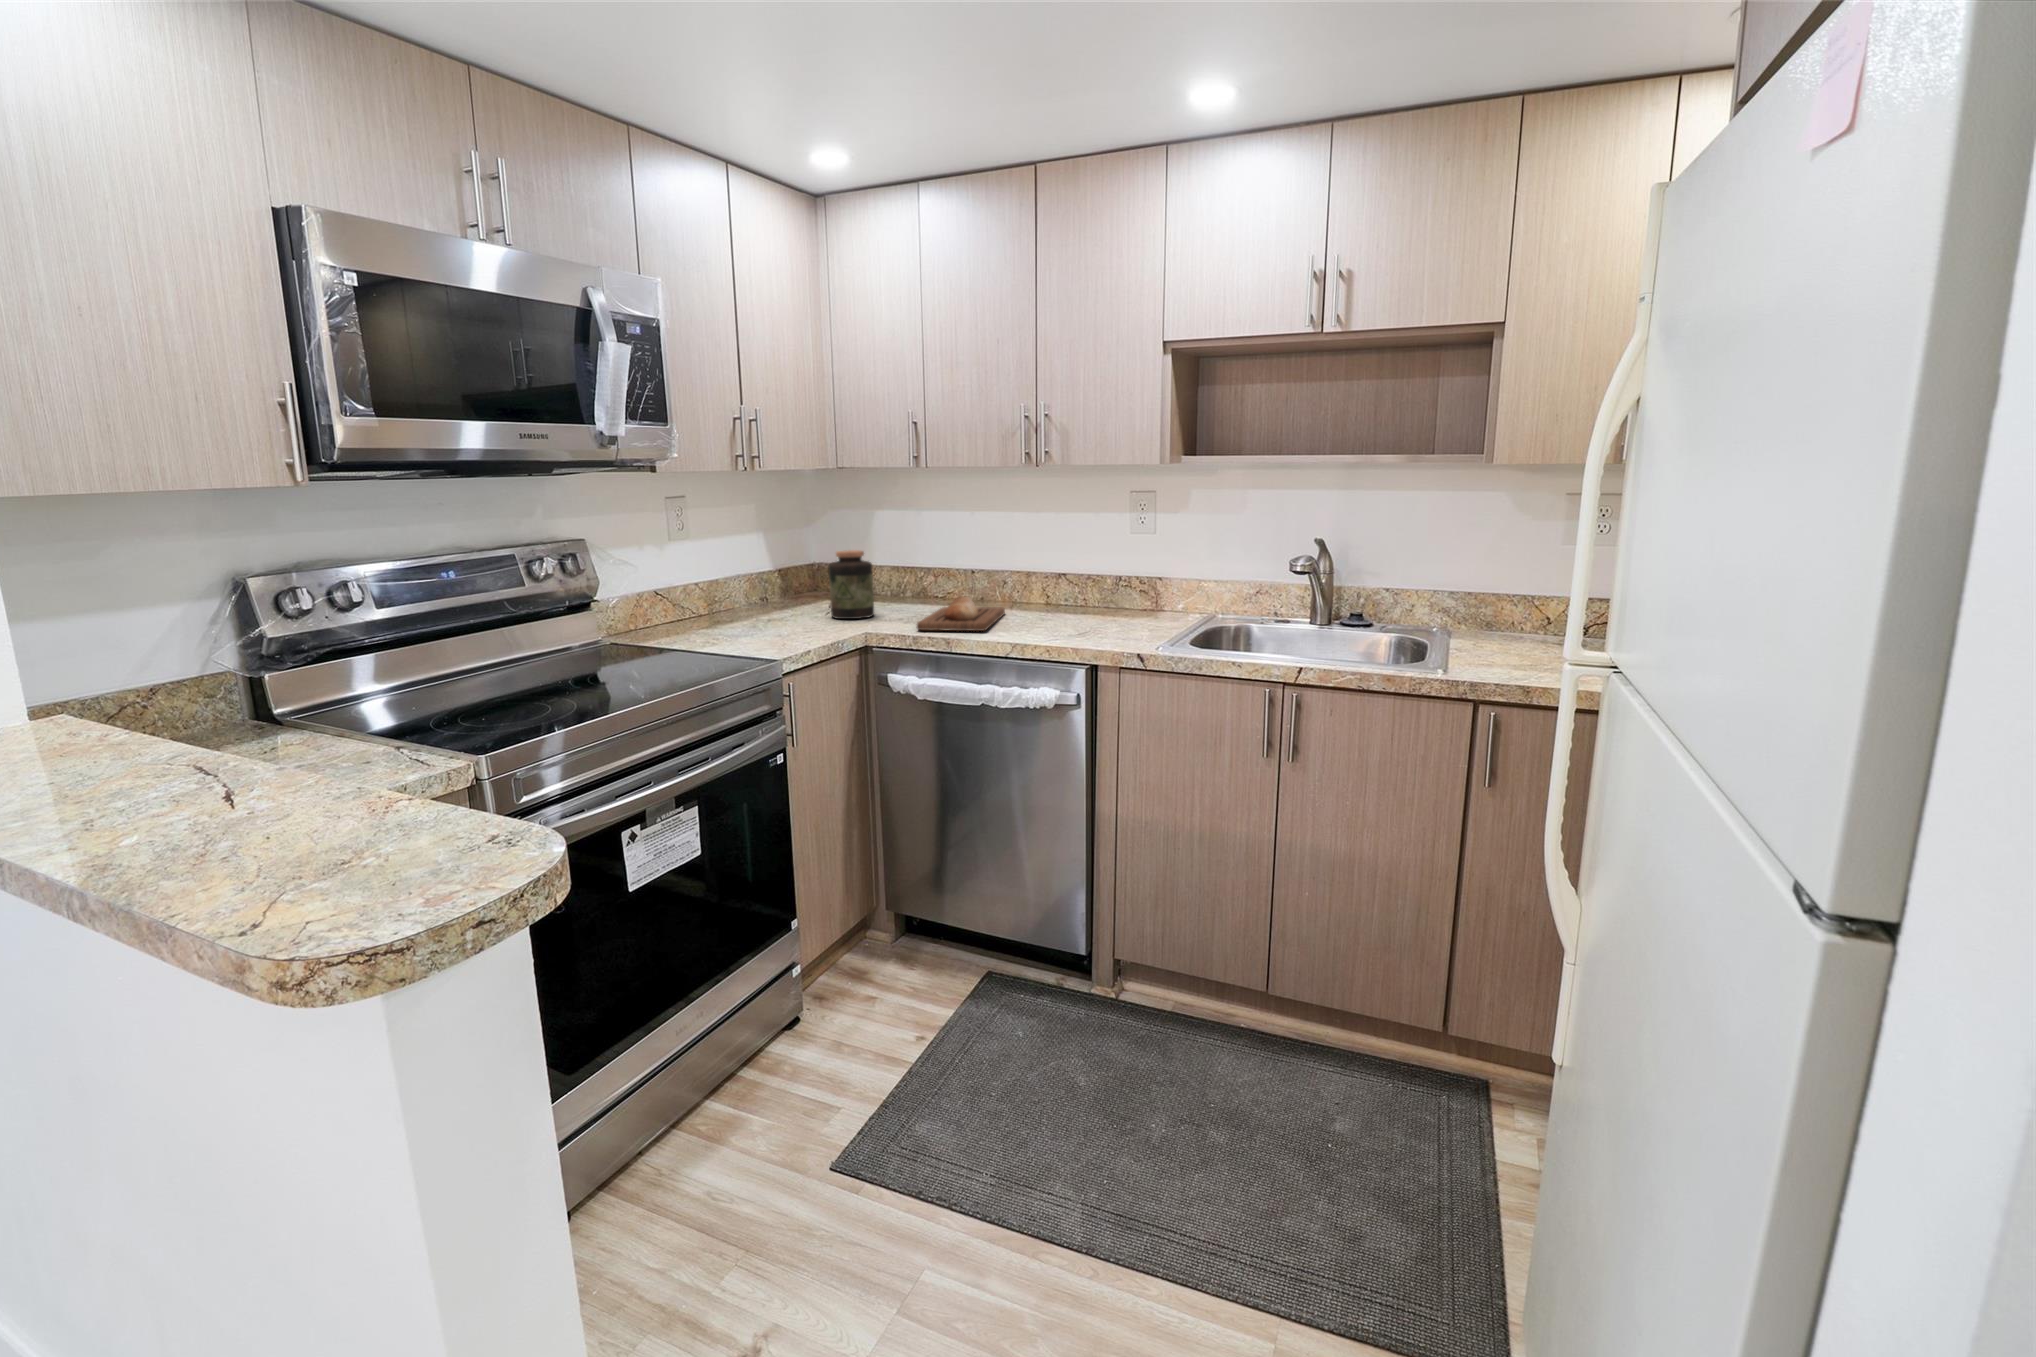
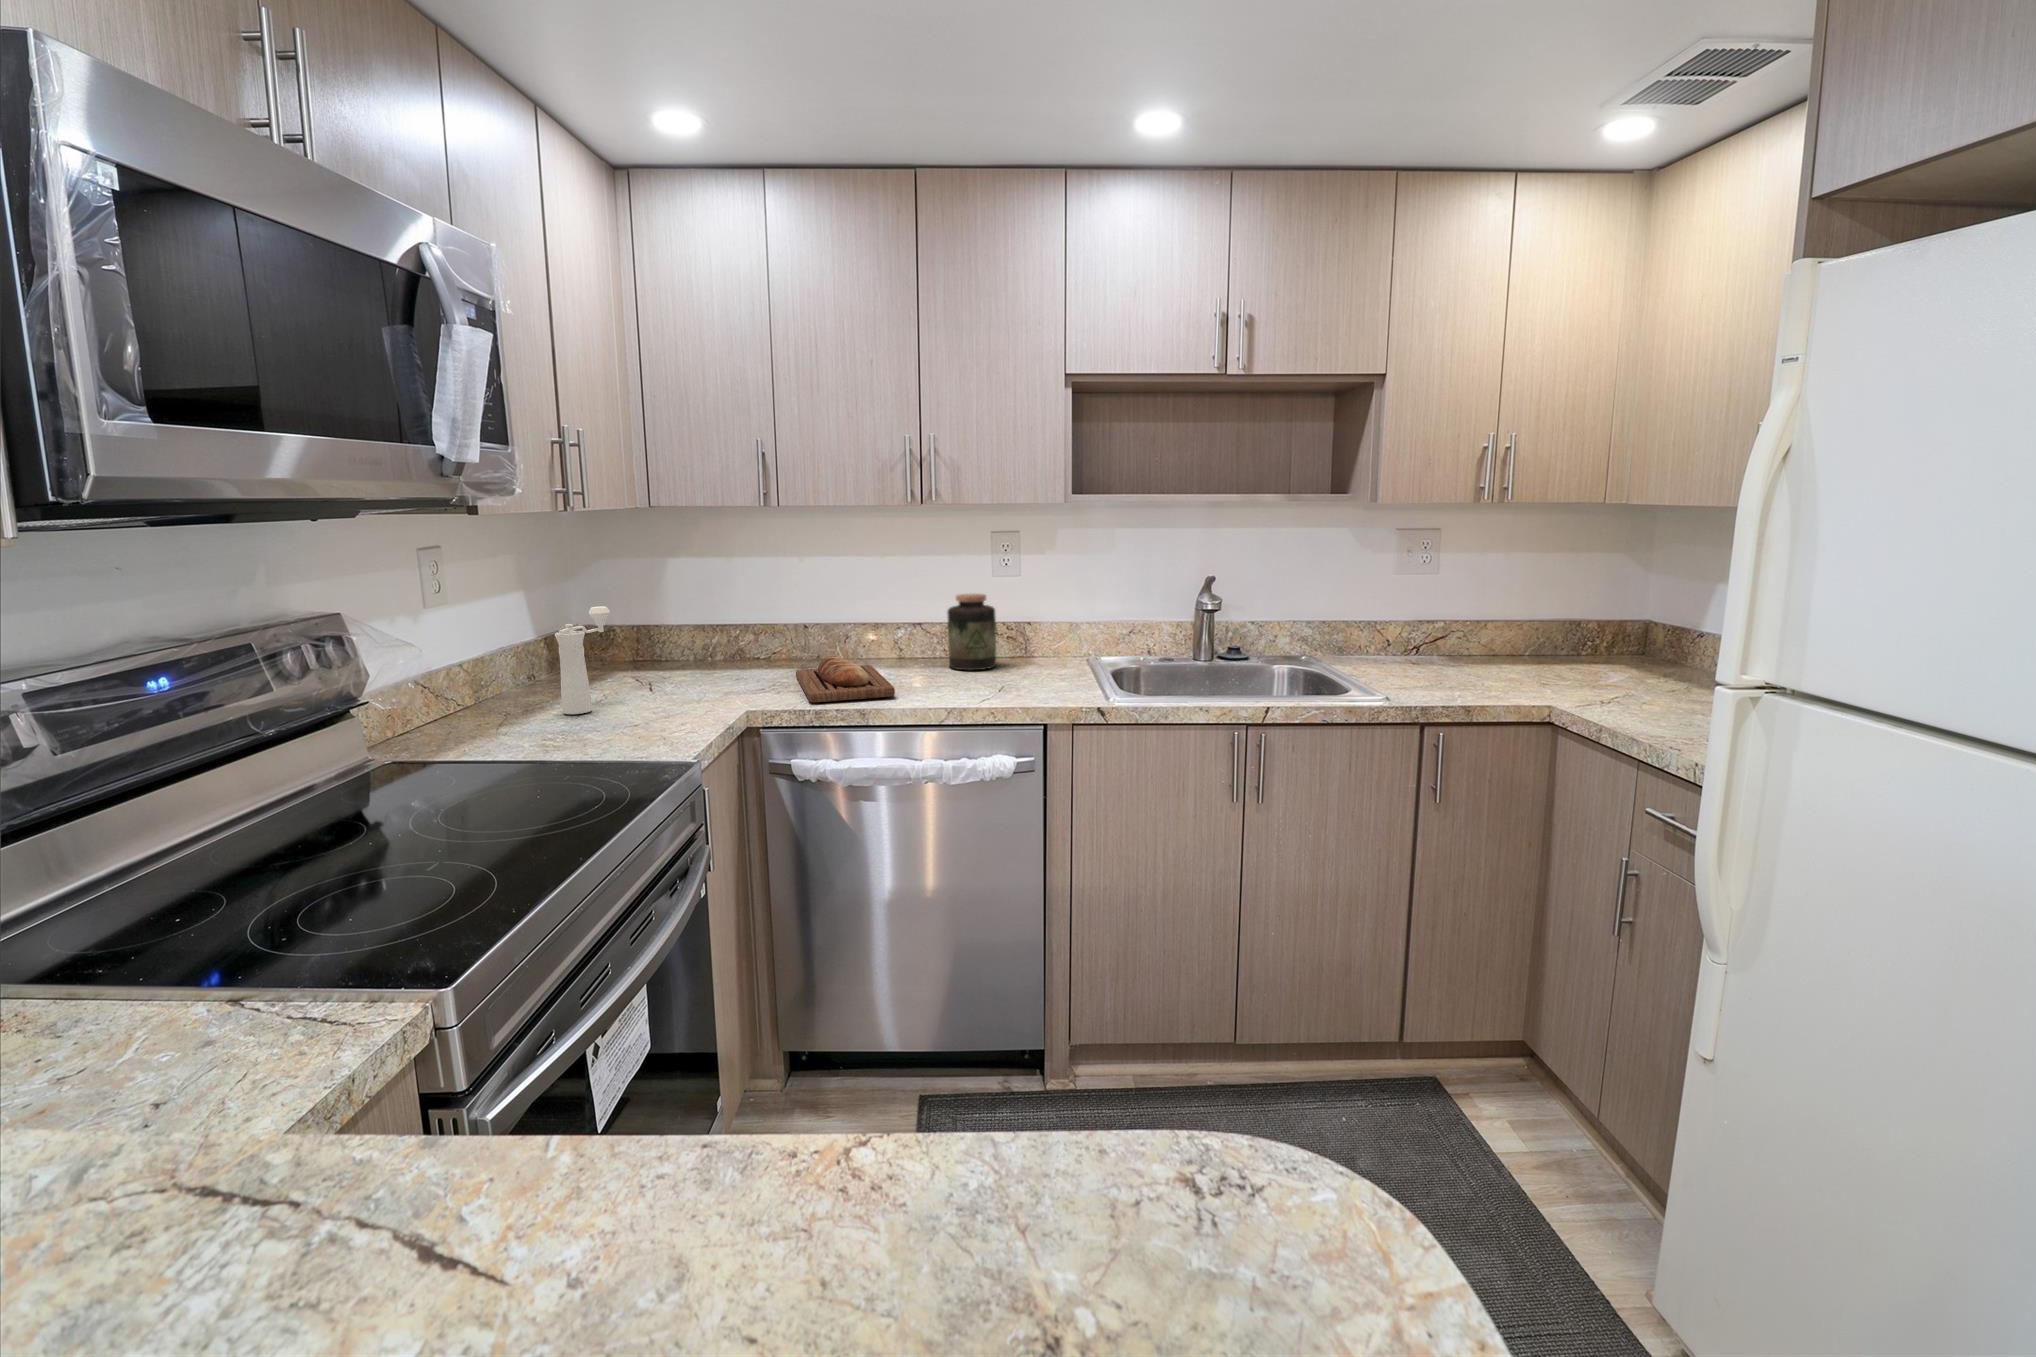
pepper mill: none [744,546,793,625] -> present [555,606,610,714]
jar: present [829,550,874,619] -> present [947,594,996,670]

